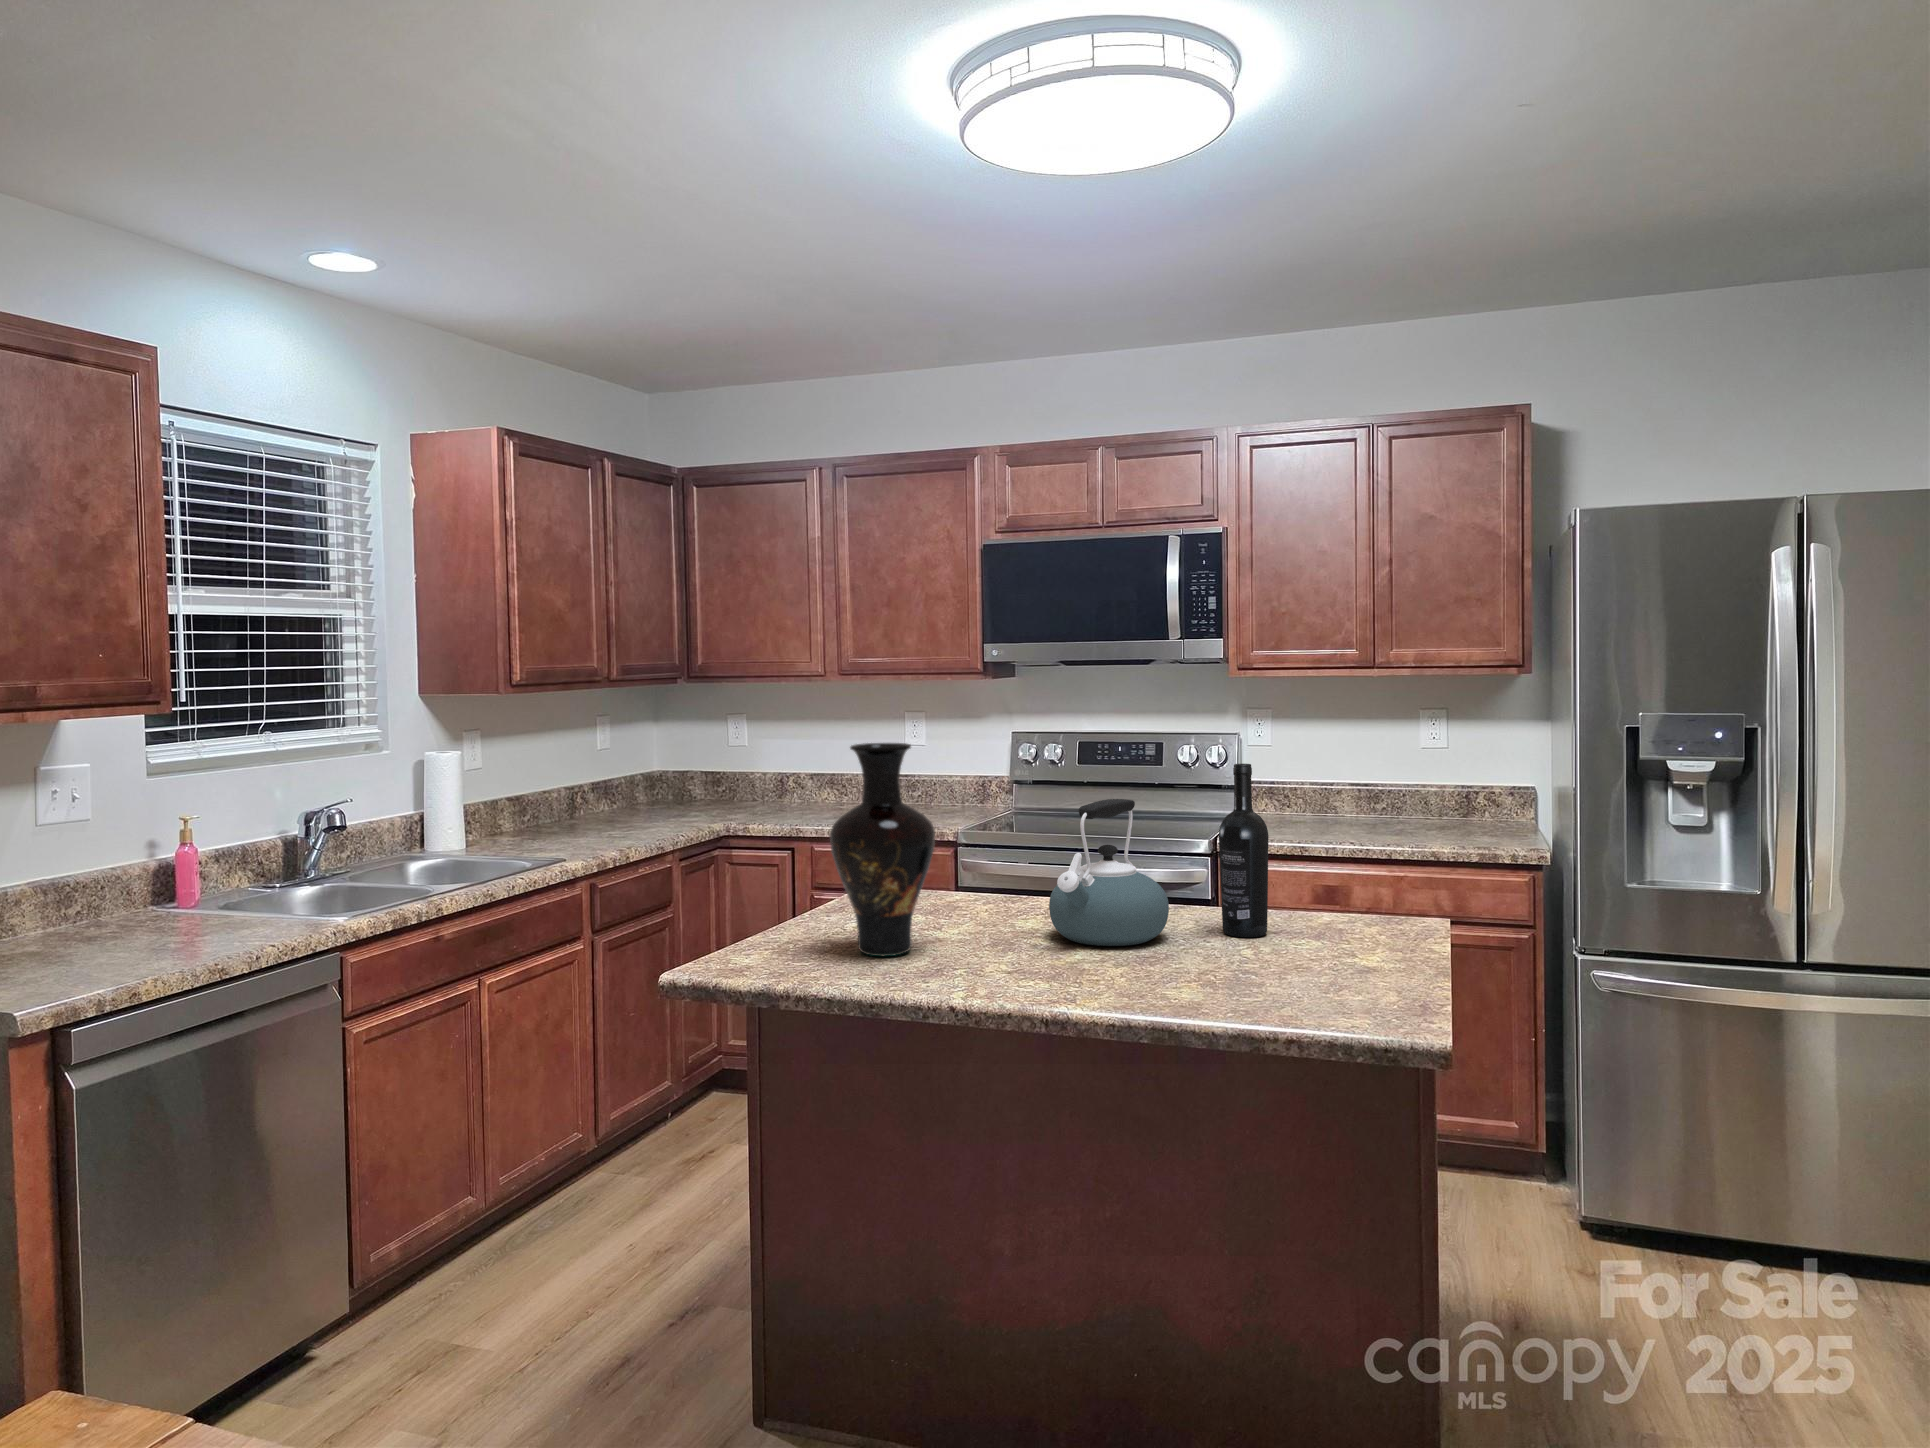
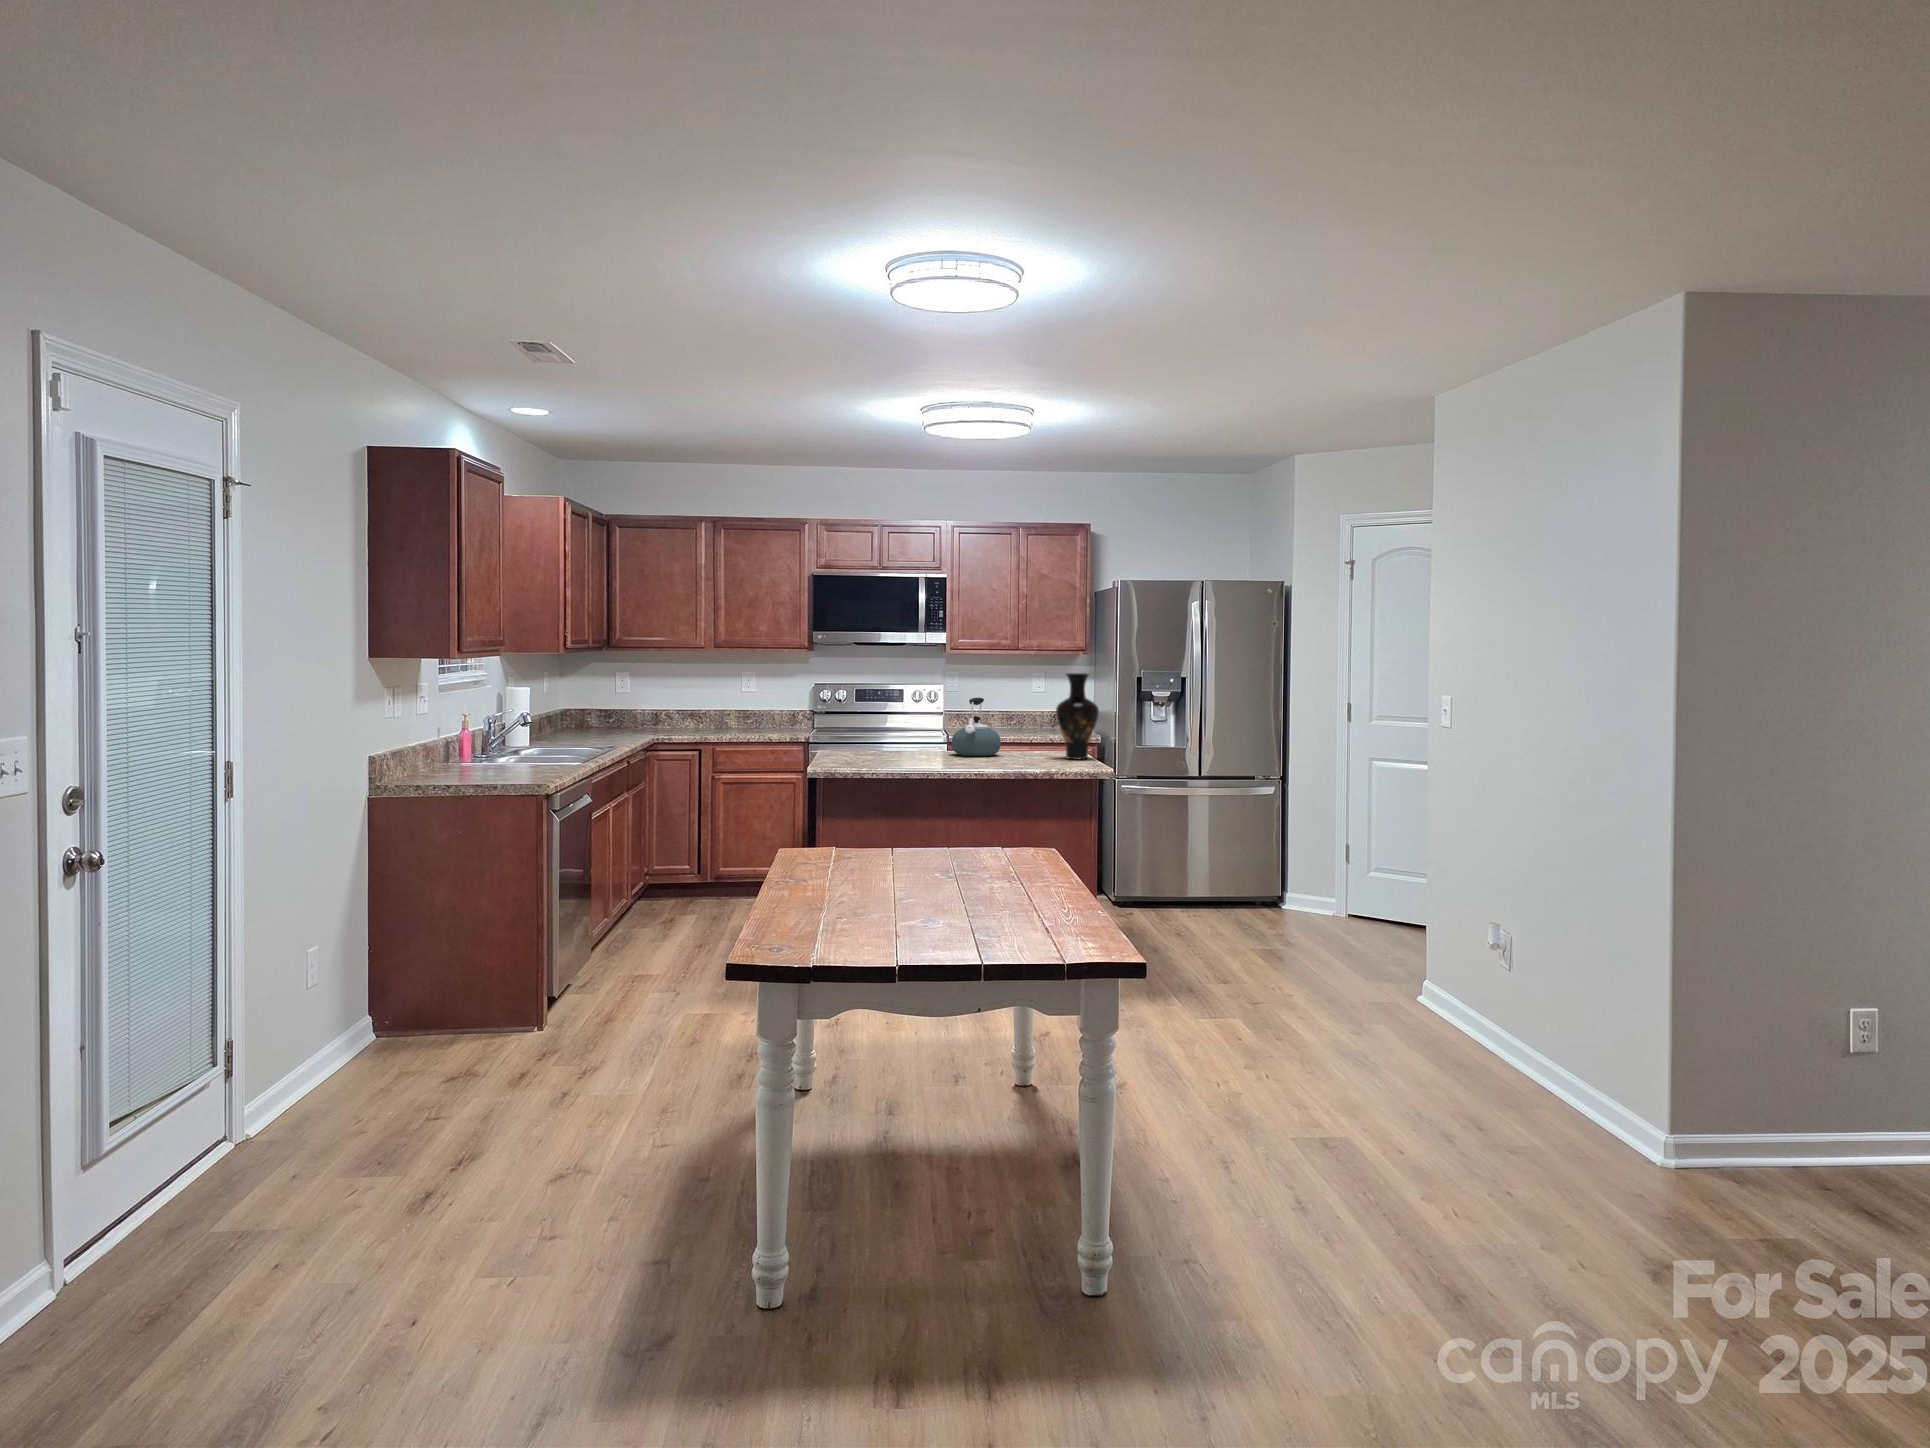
vase: present [830,743,935,956] -> present [1056,673,1099,759]
wine bottle: present [1219,764,1269,937] -> none [1015,683,1034,754]

